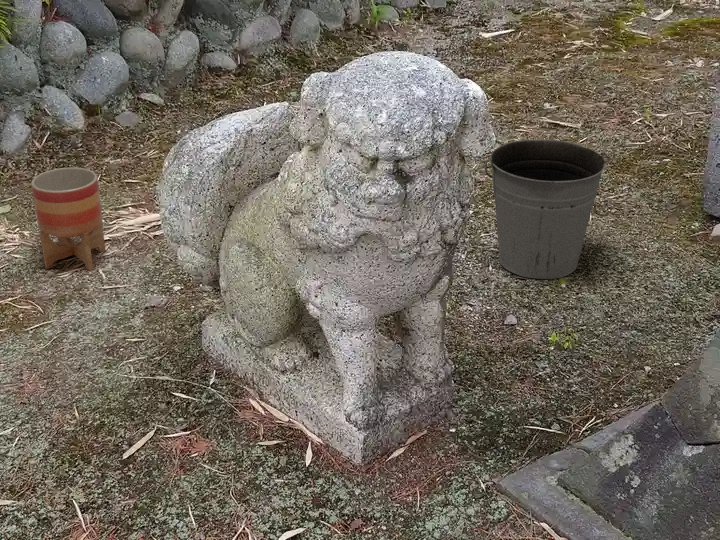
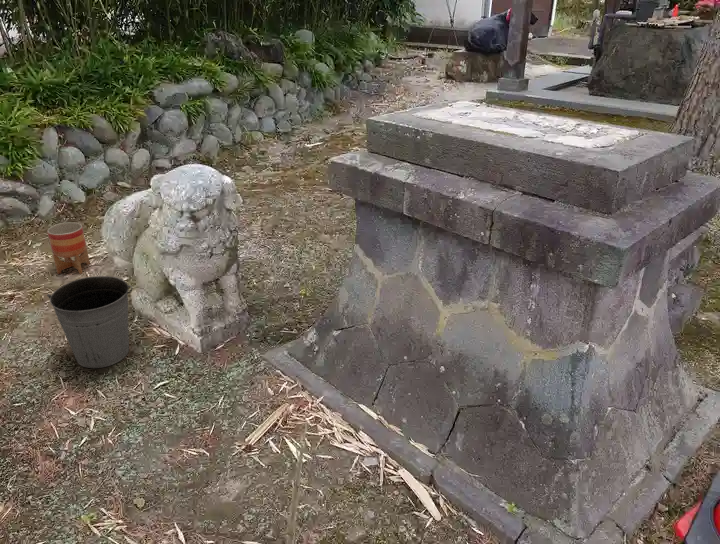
bucket: present [485,139,606,279] -> present [47,276,132,368]

